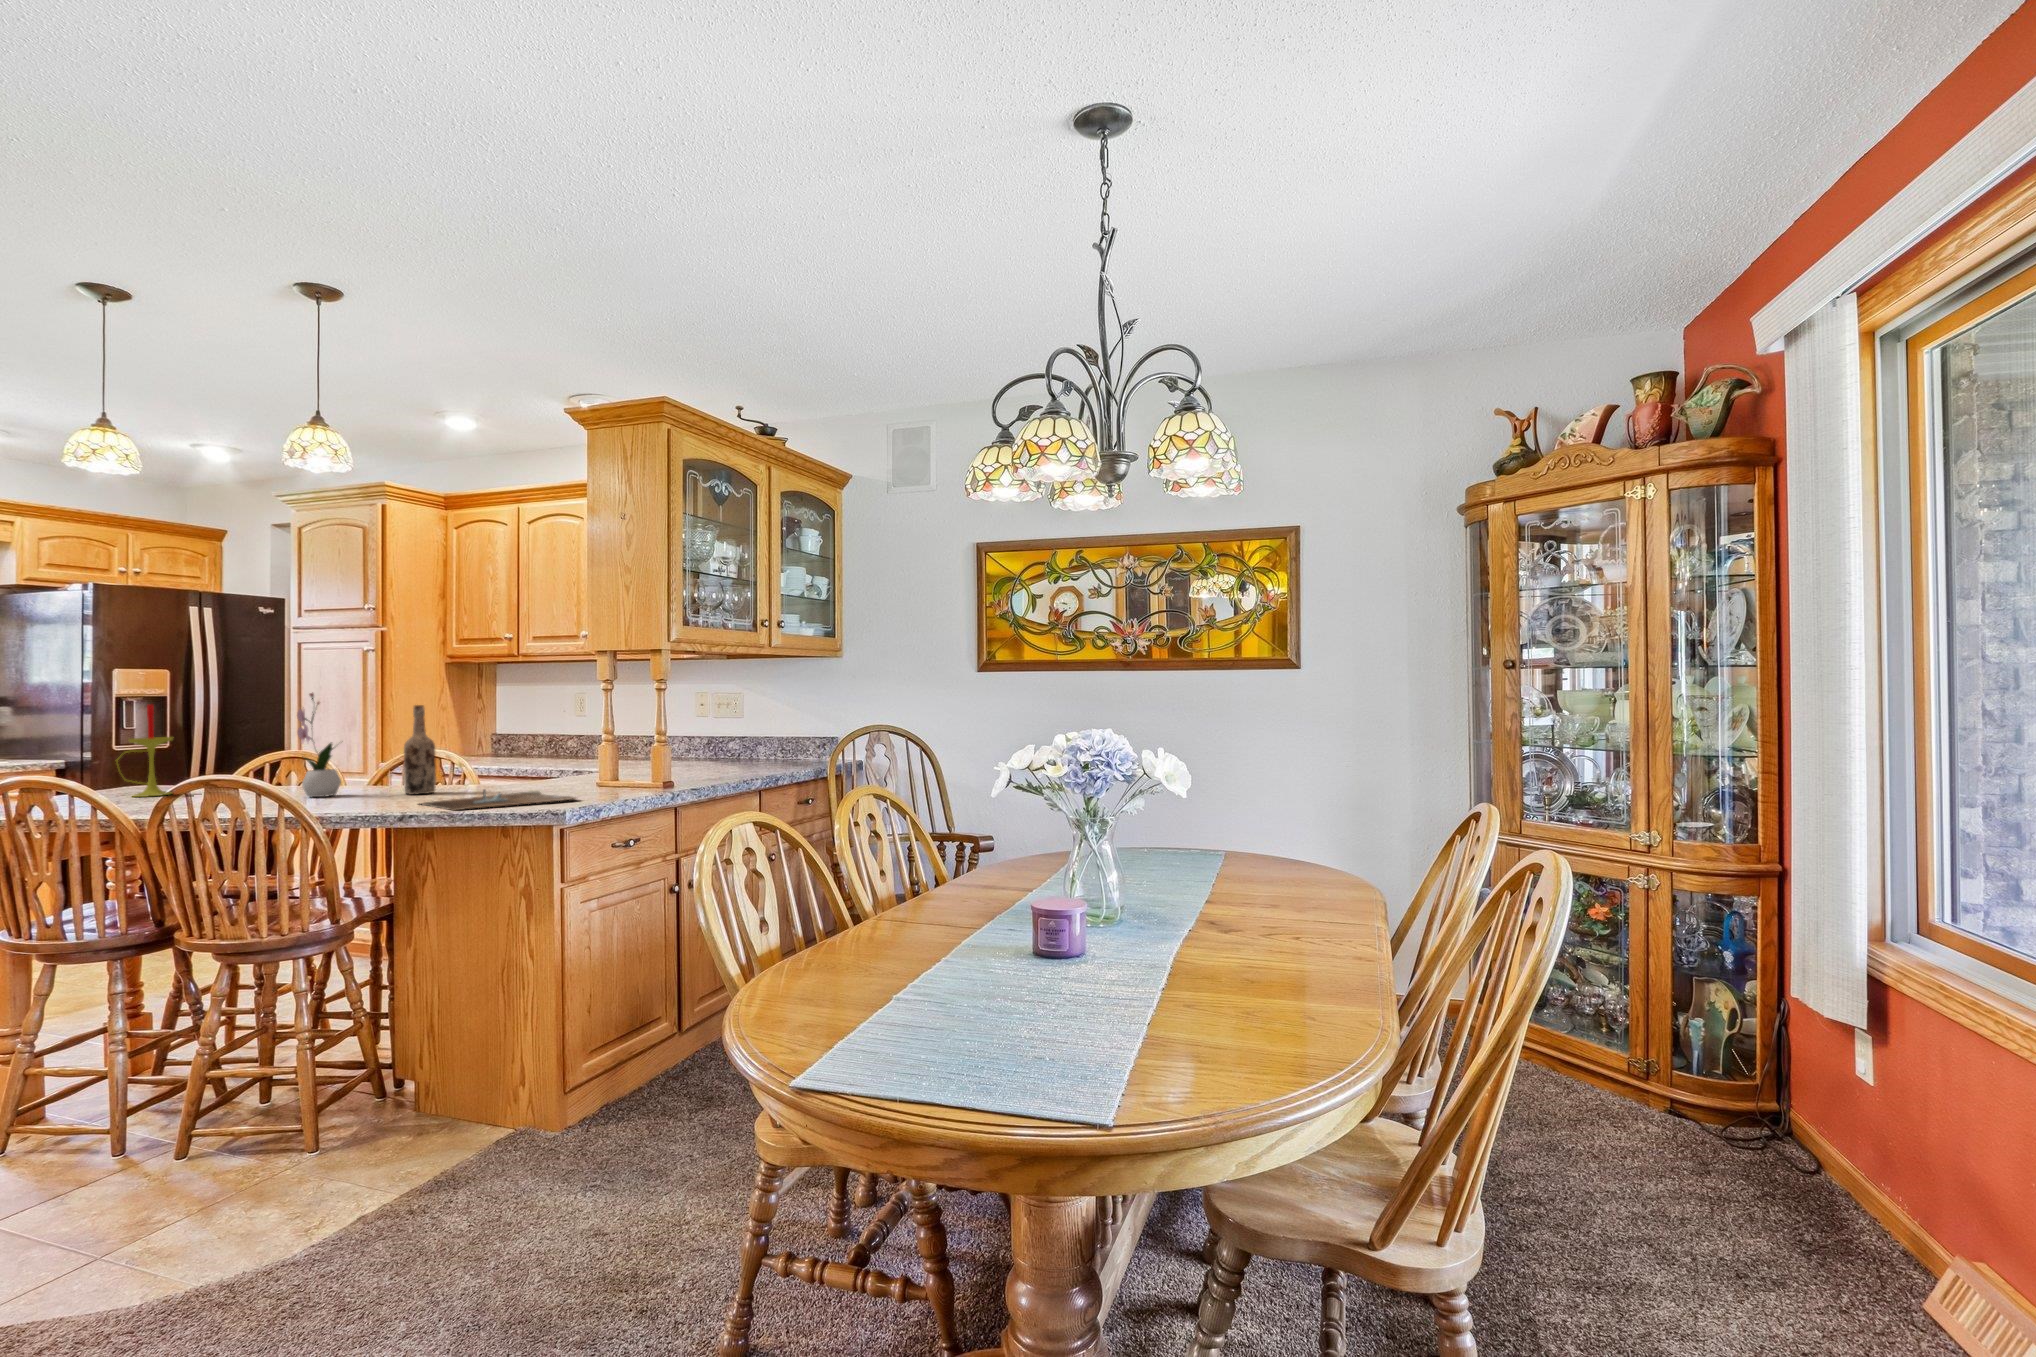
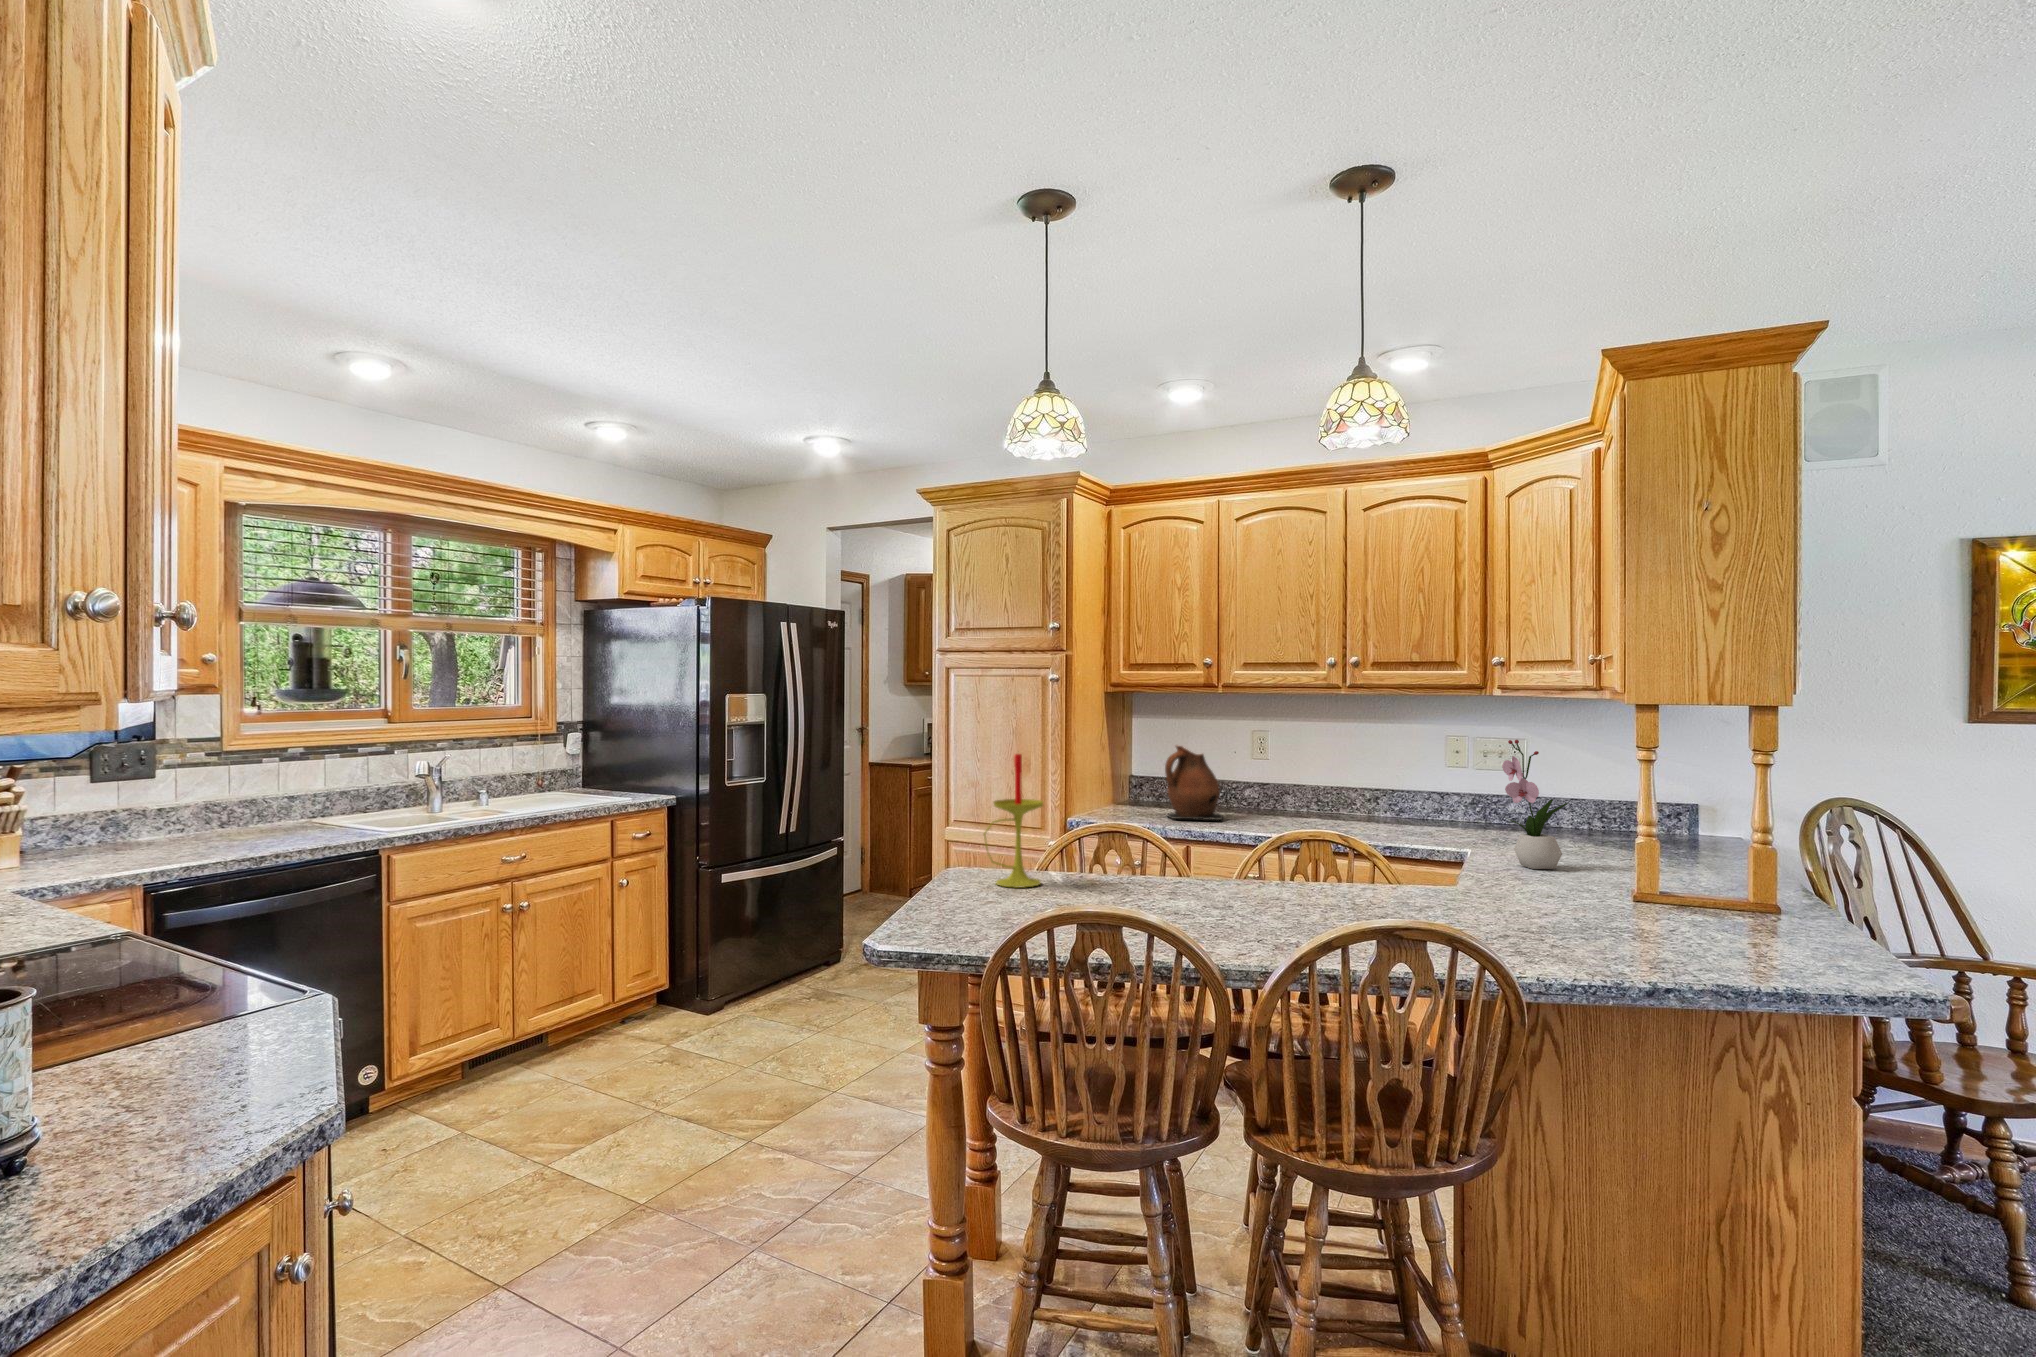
flower arrangement: present [297,693,341,797] -> present [1502,740,1568,869]
ceramic pitcher: none [474,704,536,763] -> present [1165,745,1223,820]
wine bottle: present [404,705,436,794] -> none [1390,764,1434,900]
cutting board: present [419,790,575,811] -> none [1540,903,1803,962]

